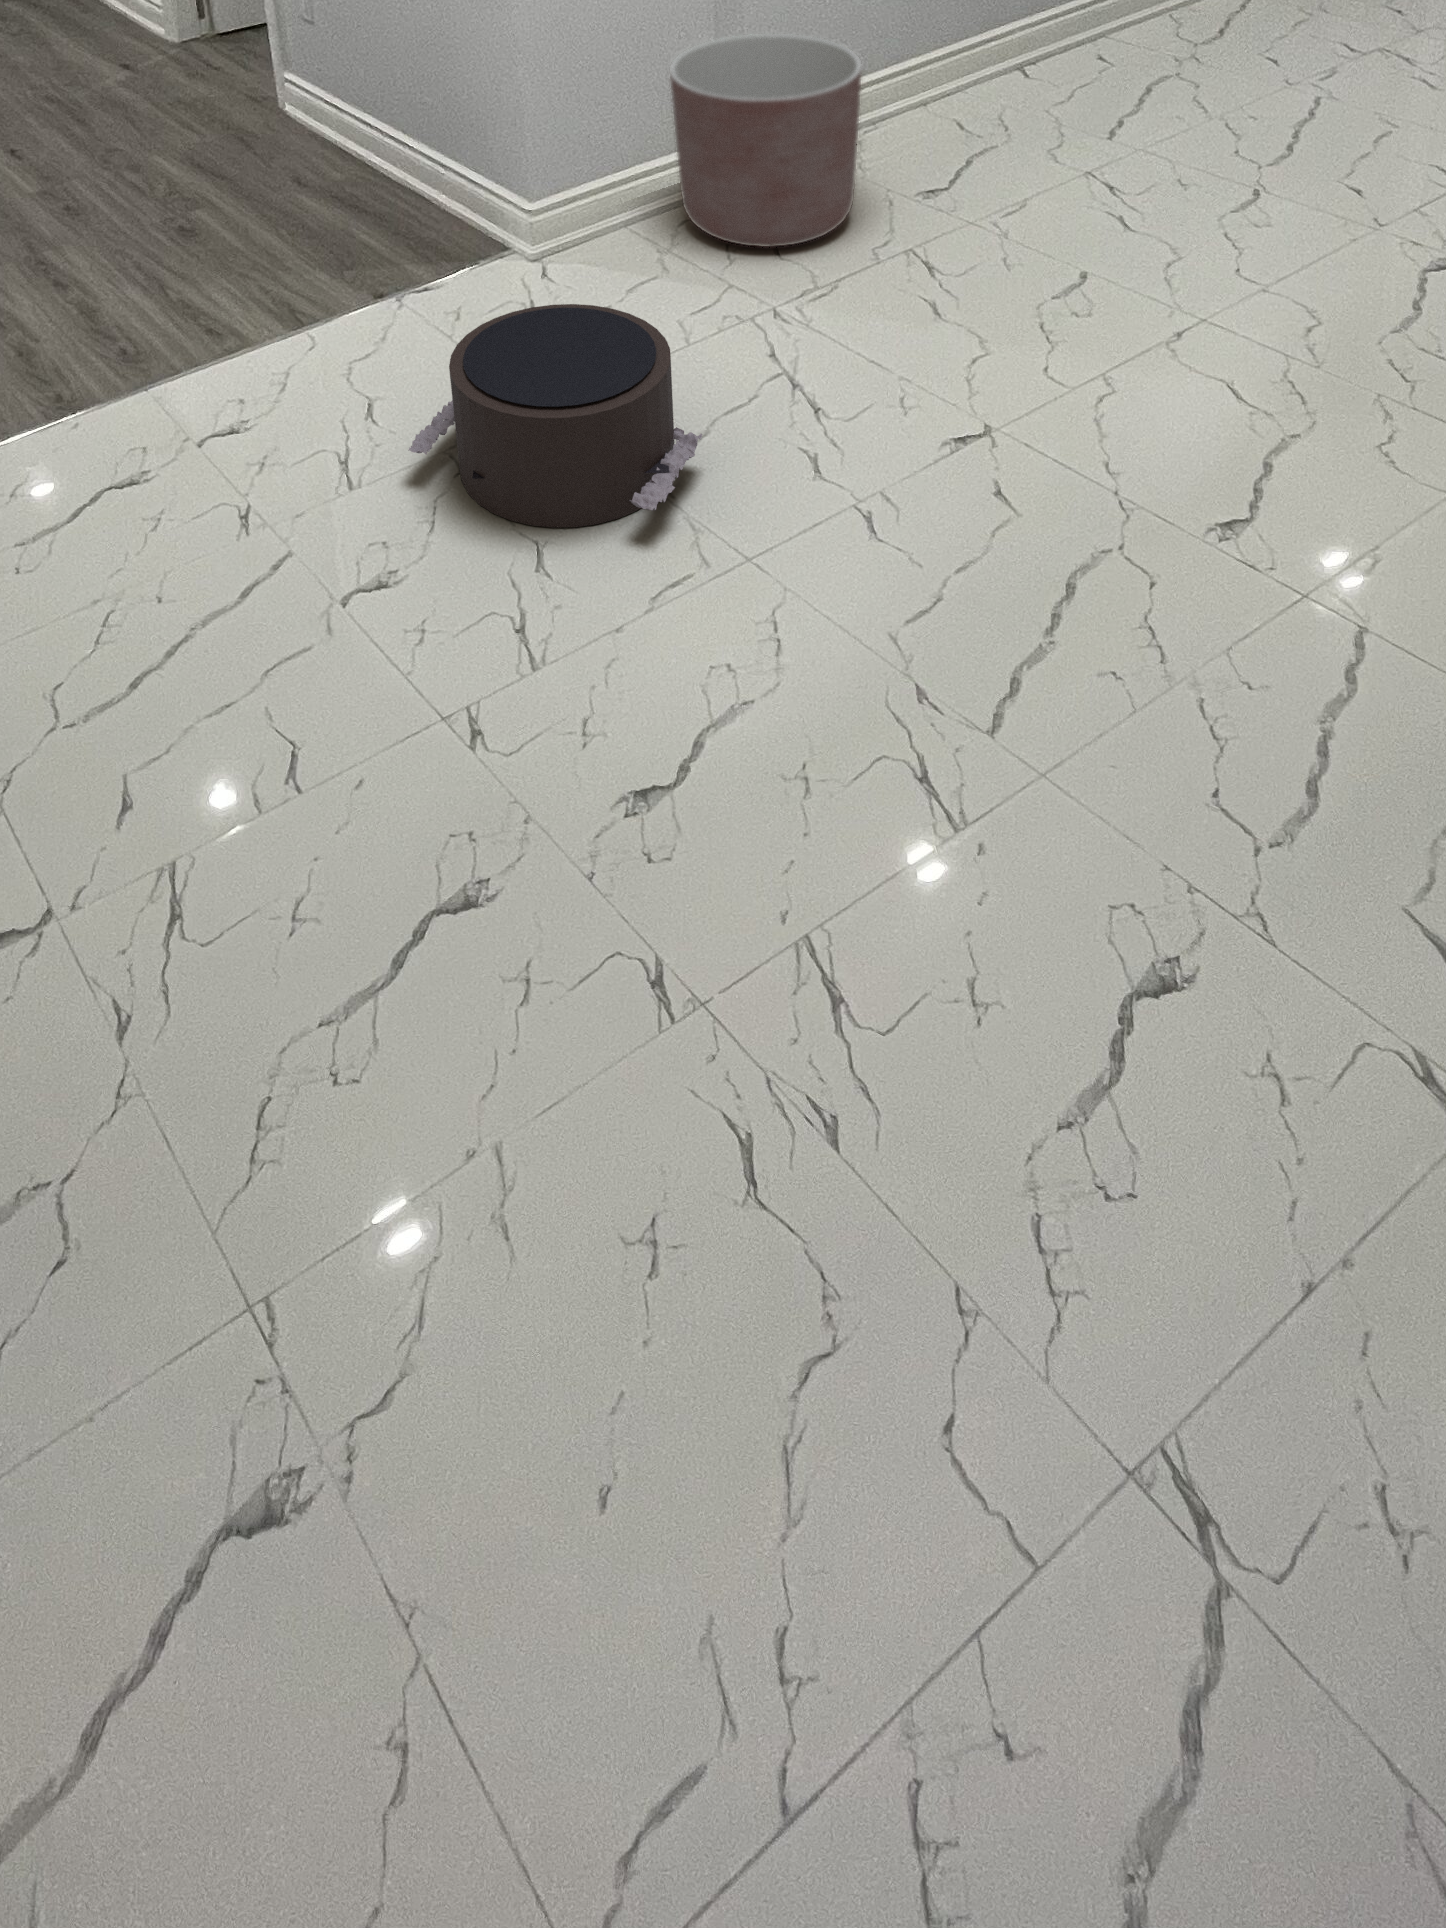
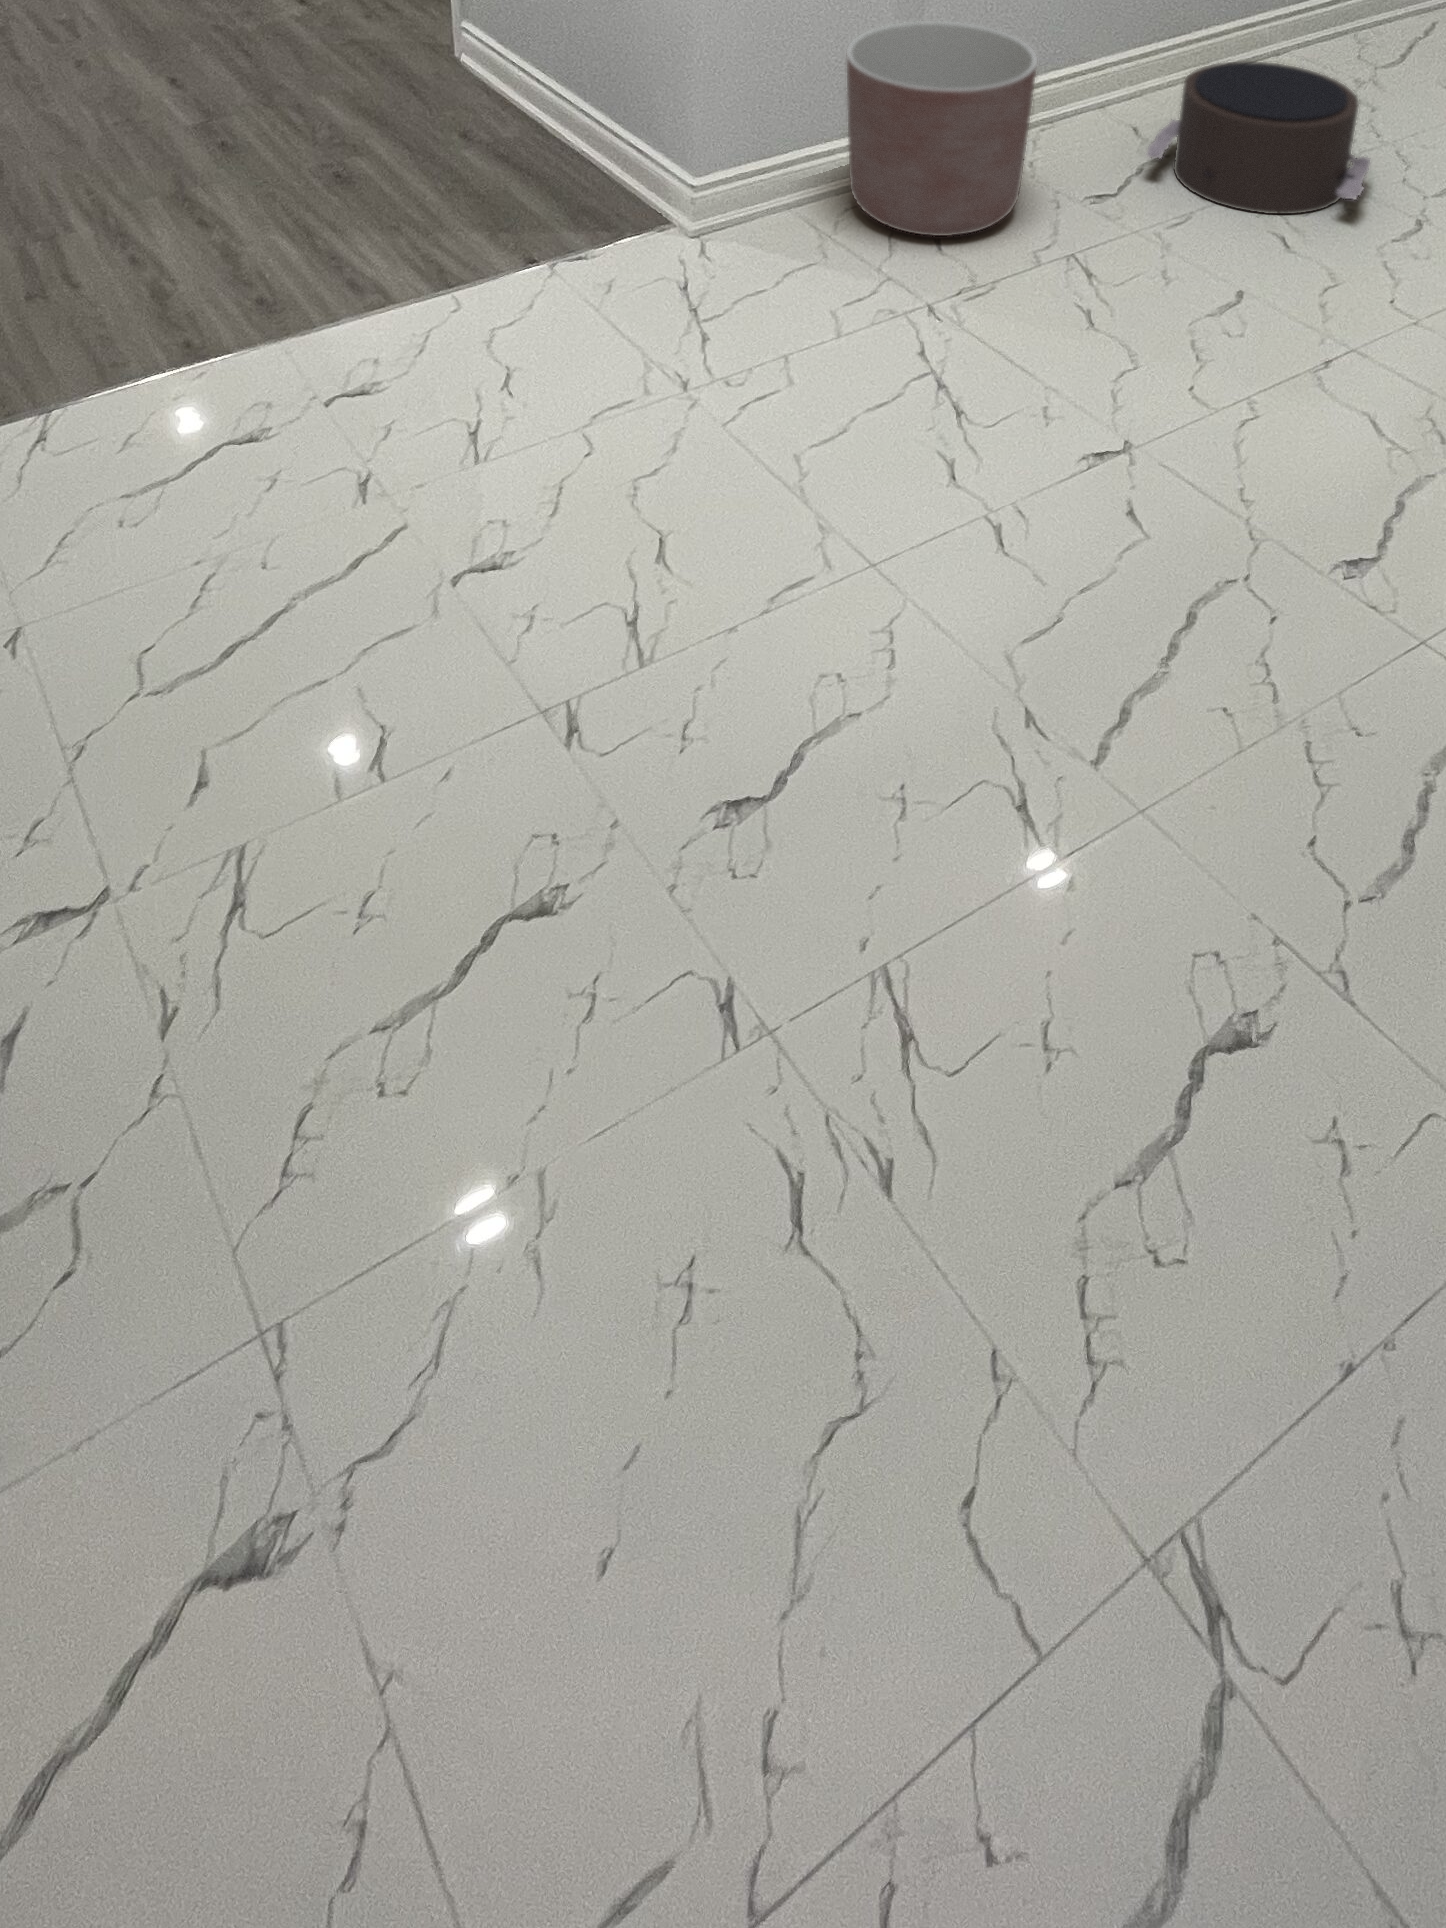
pouf: present [408,304,702,528] -> present [1146,61,1370,214]

